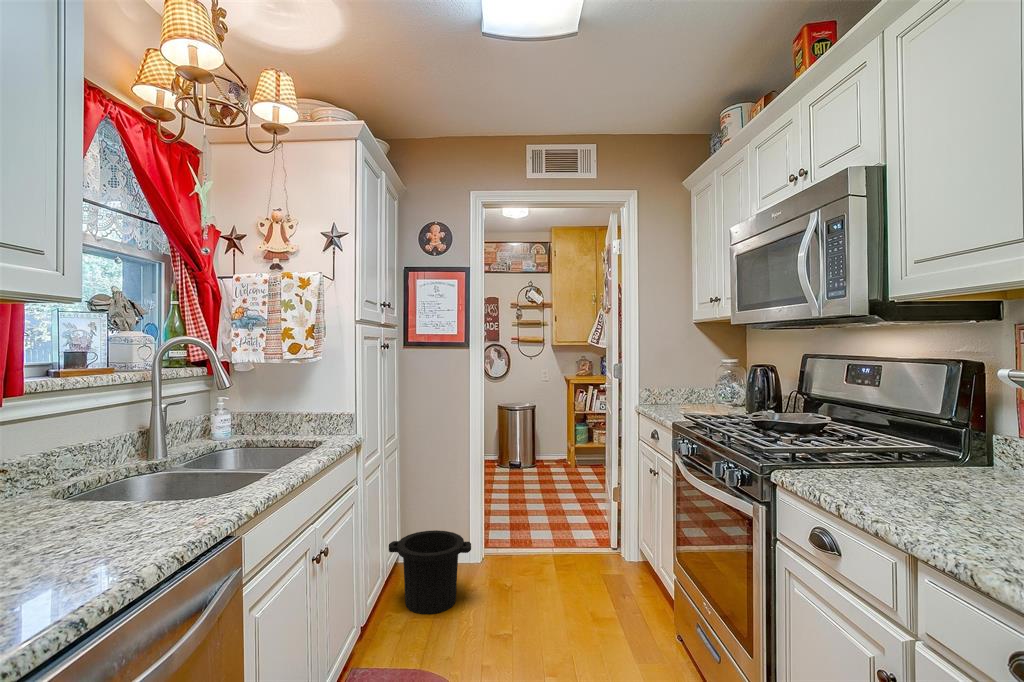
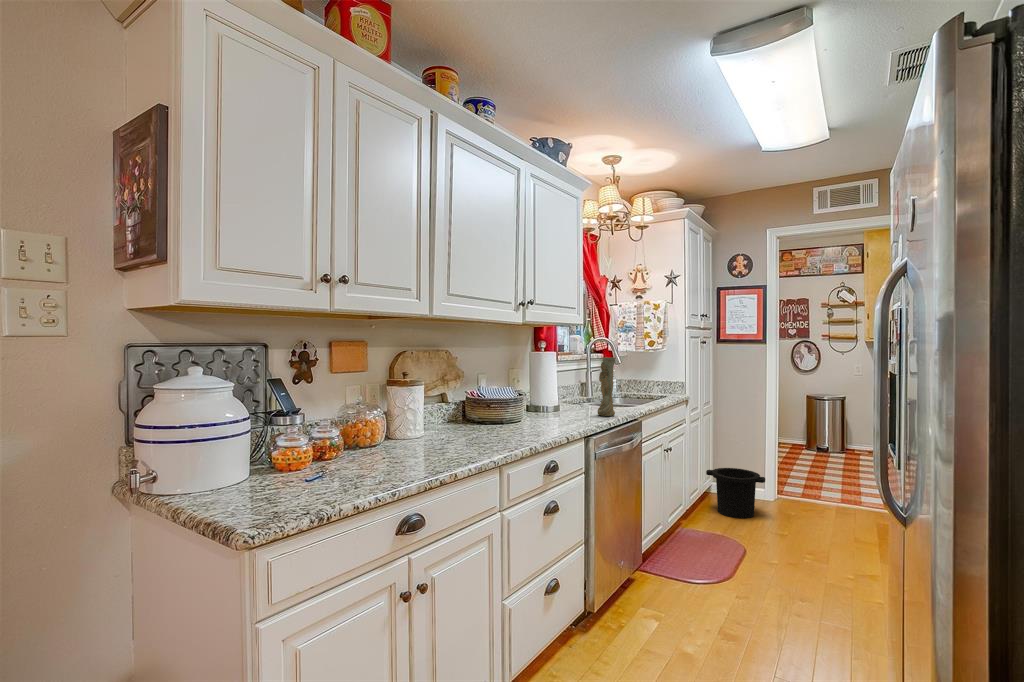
vase: none [92,386,156,551] -> present [598,357,616,416]

